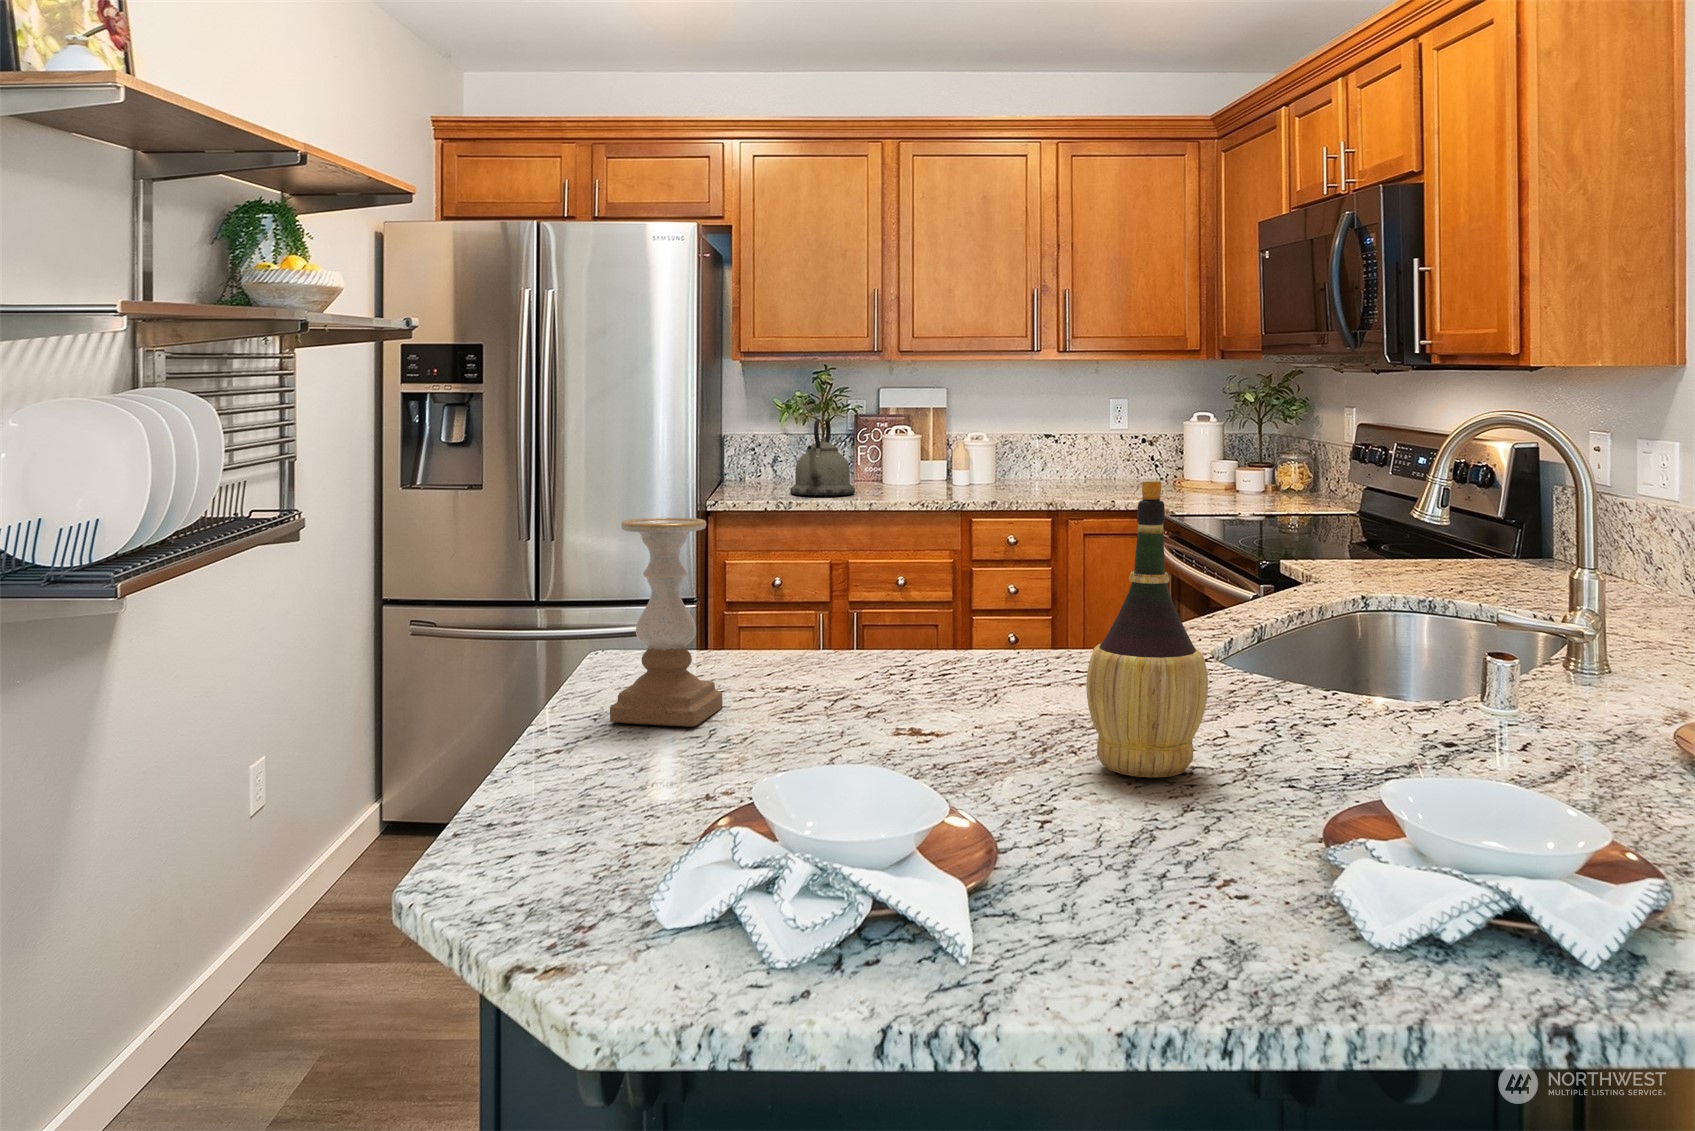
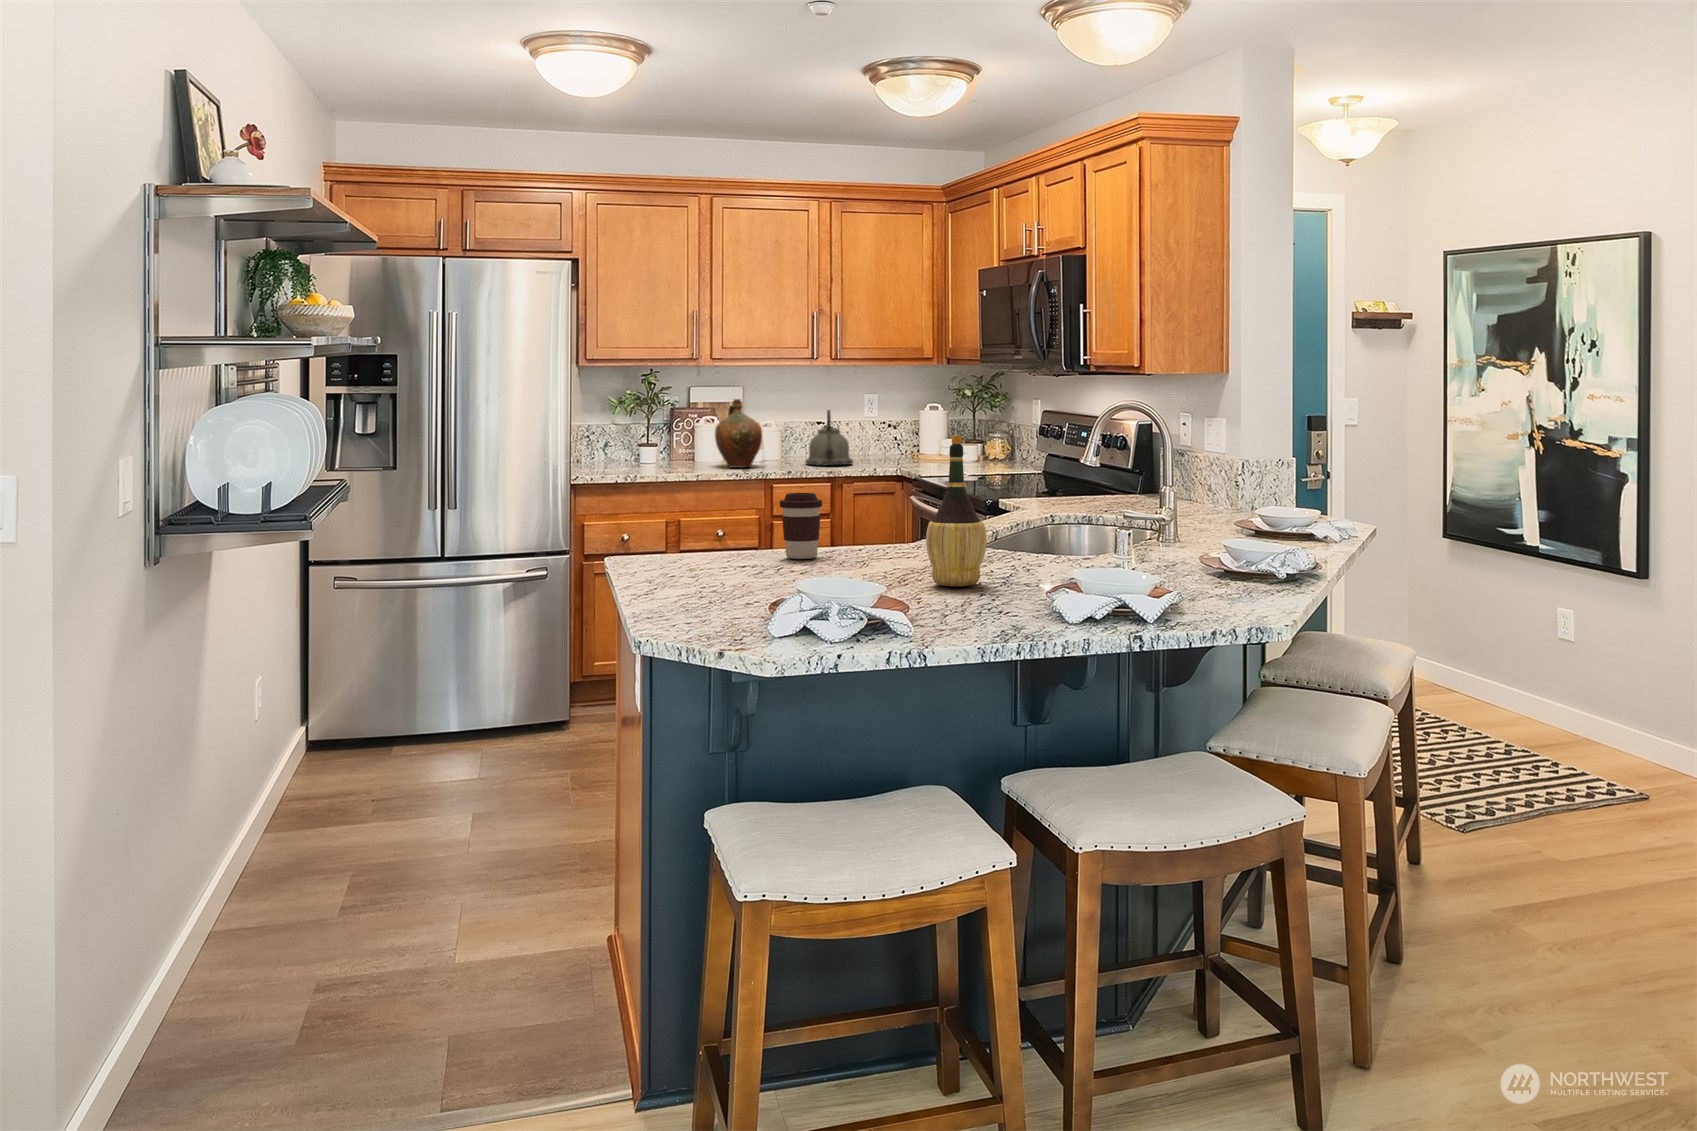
ceramic jug: none [901,405,962,494] -> present [715,399,762,468]
kettle: present [790,419,855,495] -> present [806,410,853,465]
candle holder: present [610,518,723,727] -> none [650,464,708,583]
coffee cup: none [871,563,942,676] -> present [780,493,822,559]

